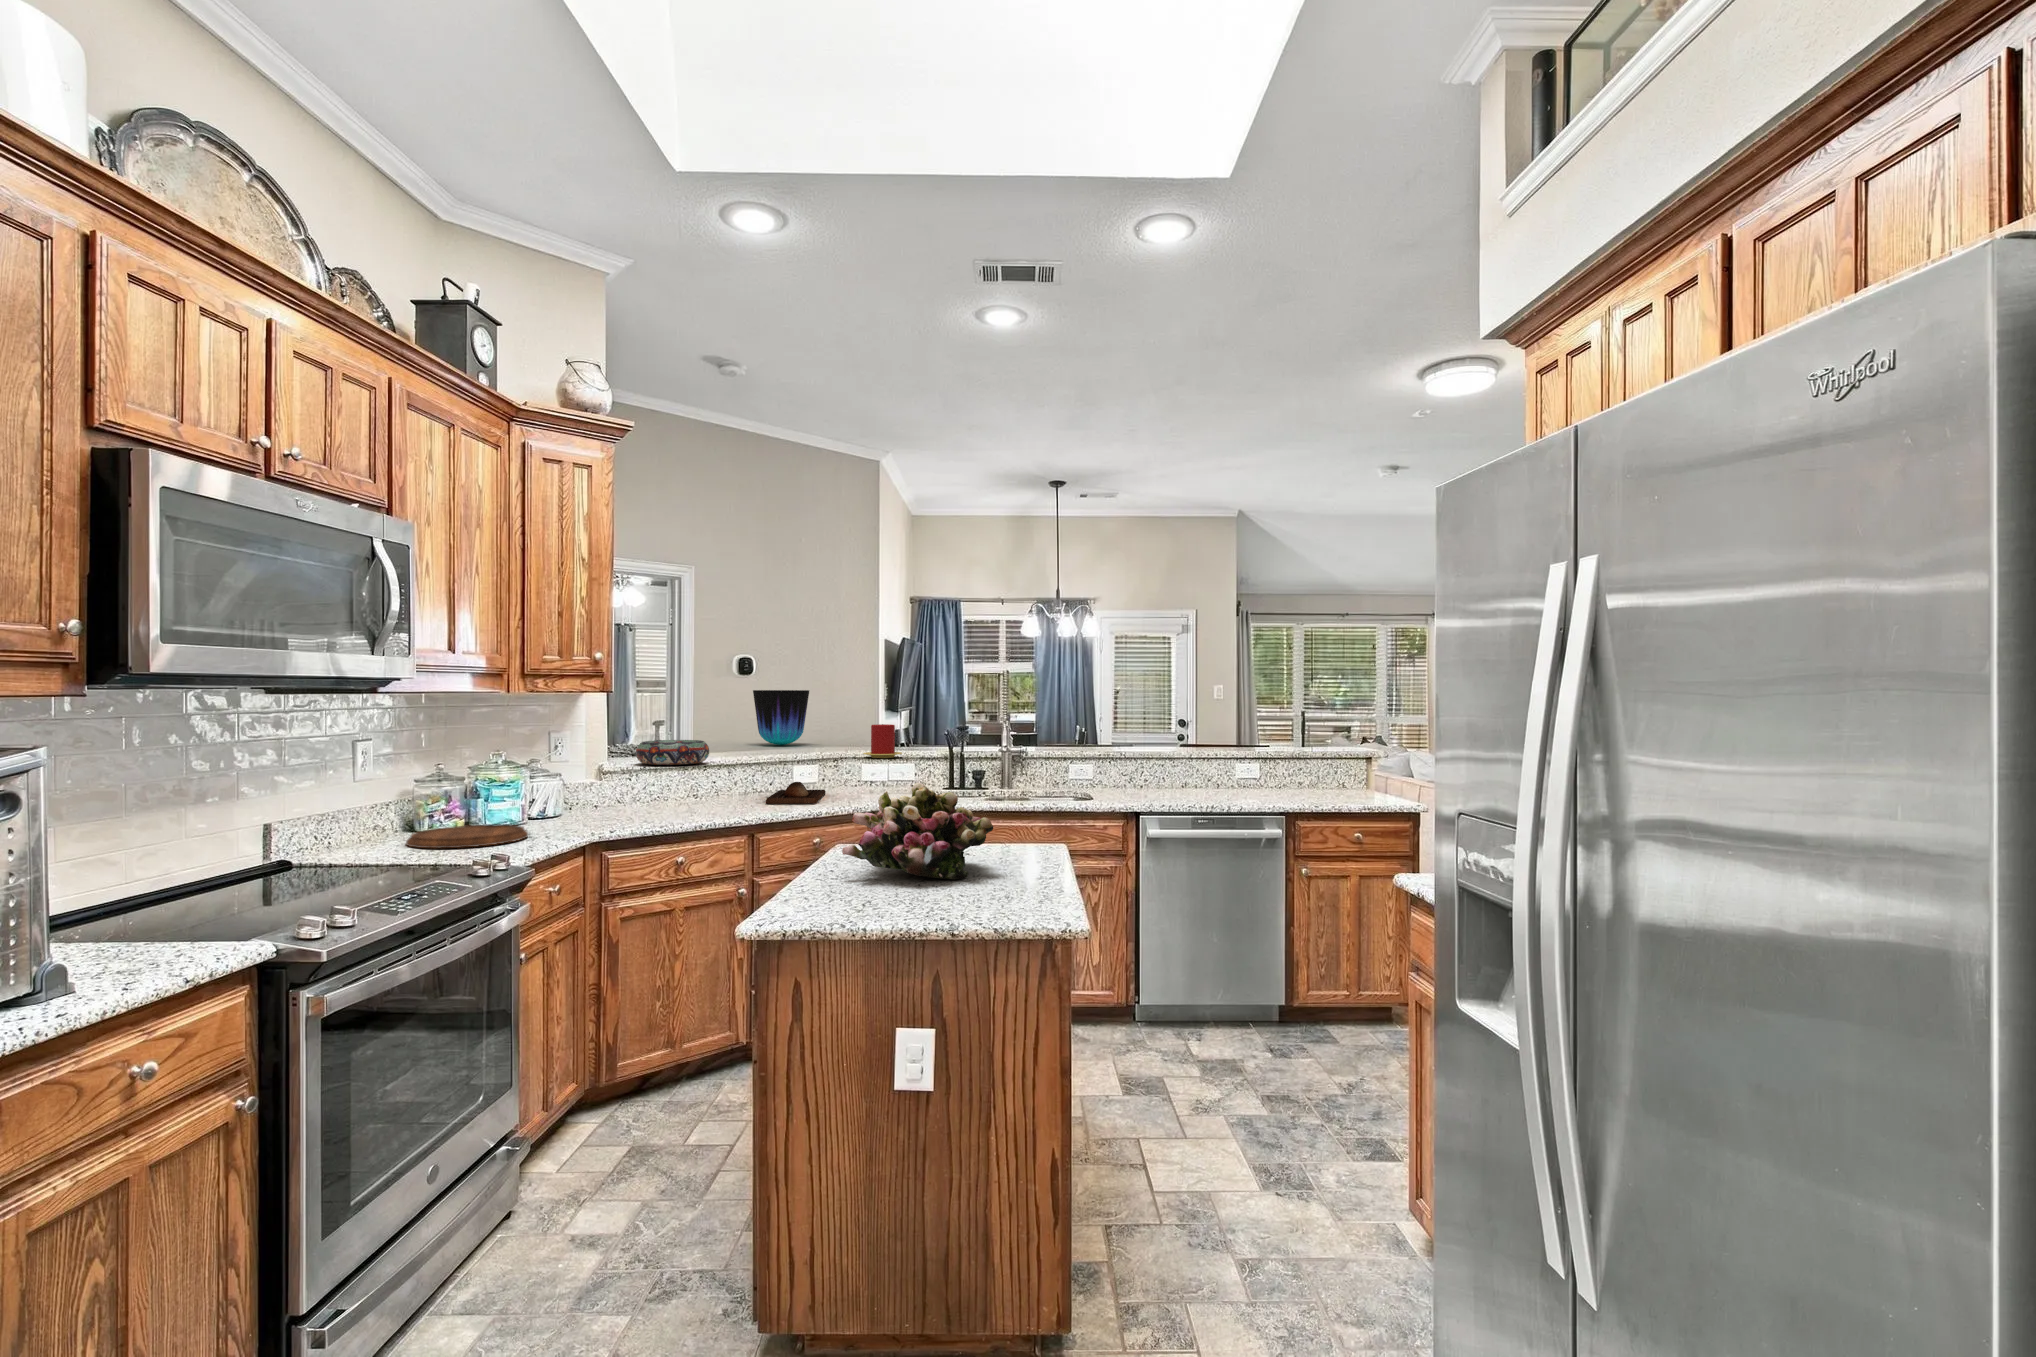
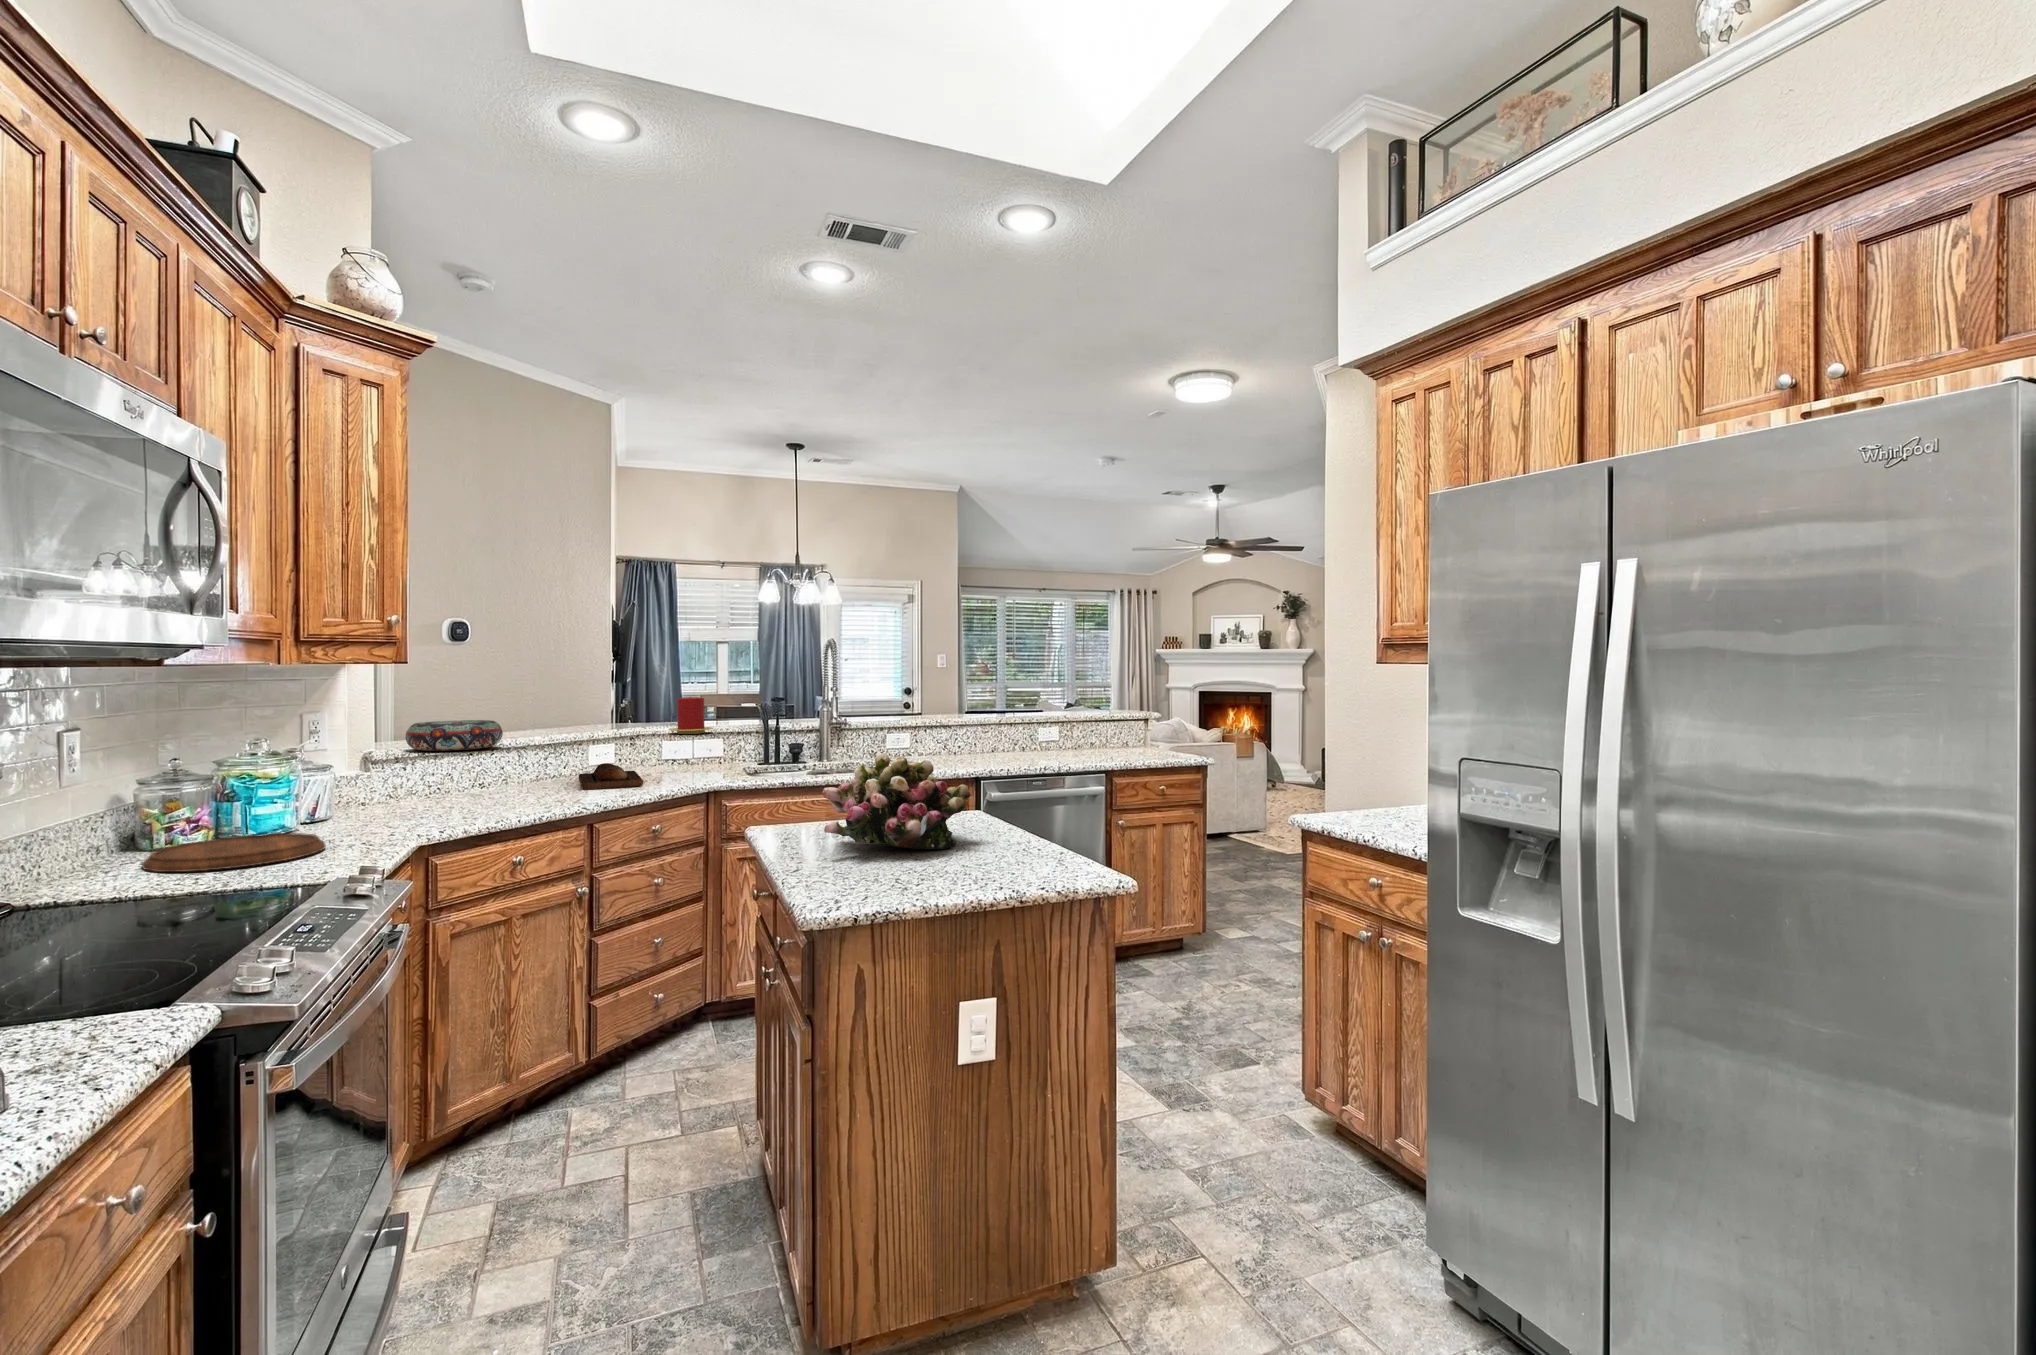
vase: present [753,690,809,745] -> none [500,662,571,725]

